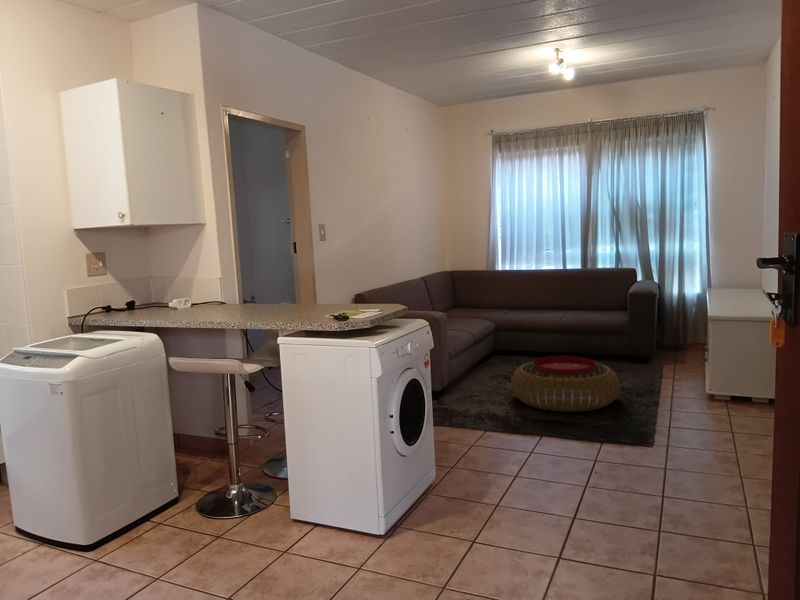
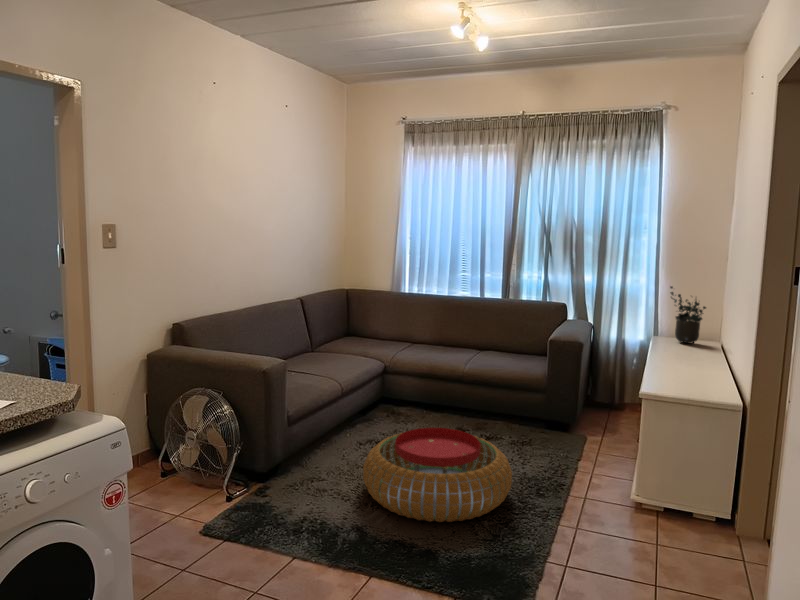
potted plant: none [720,248,751,291] -> present [670,286,706,343]

